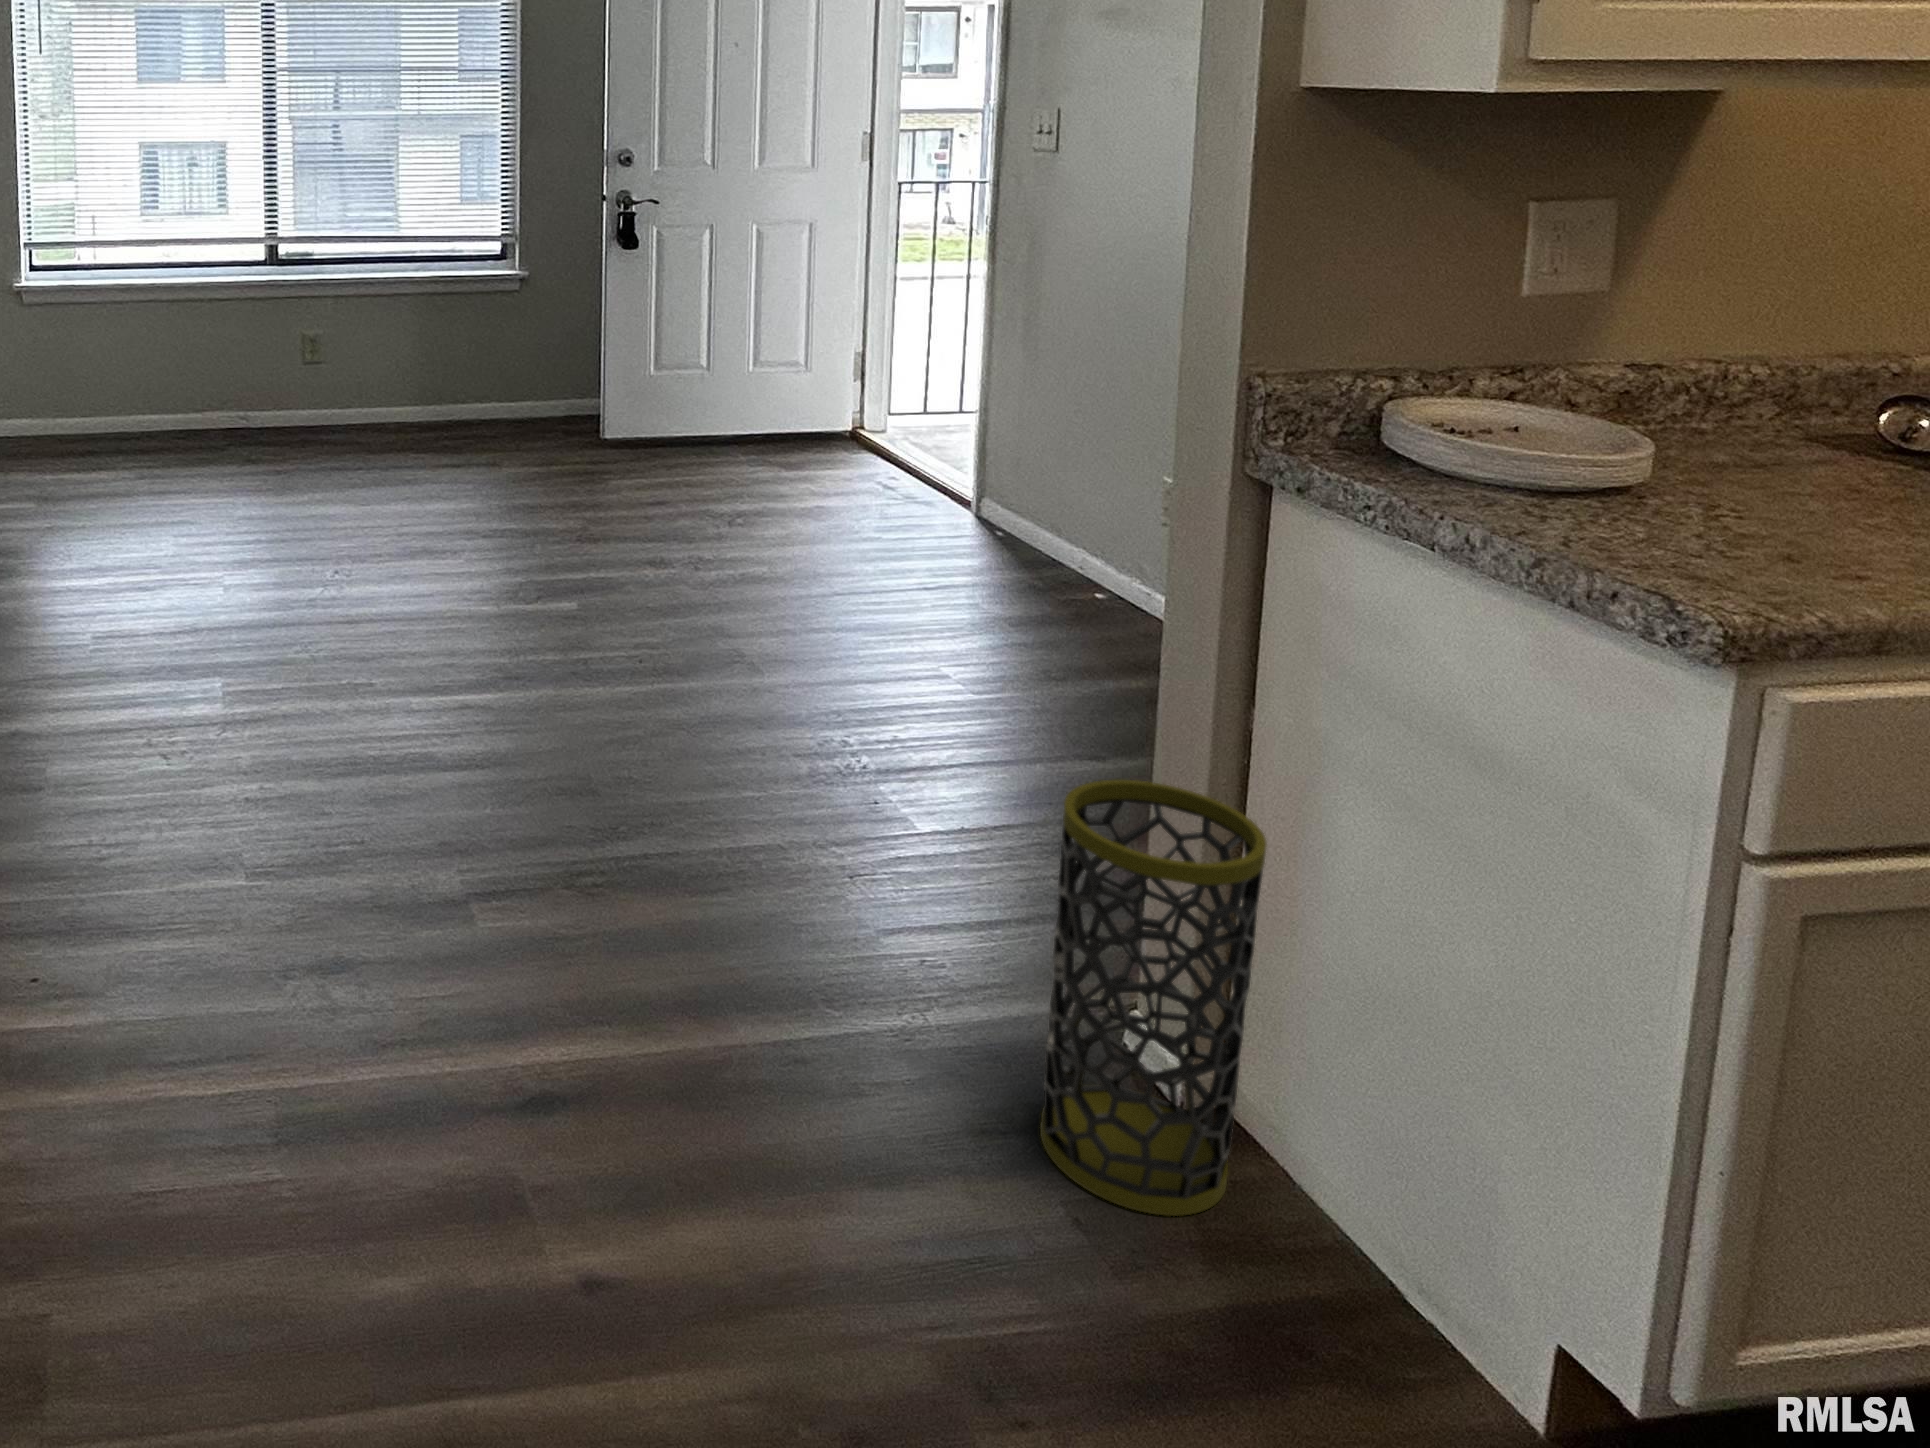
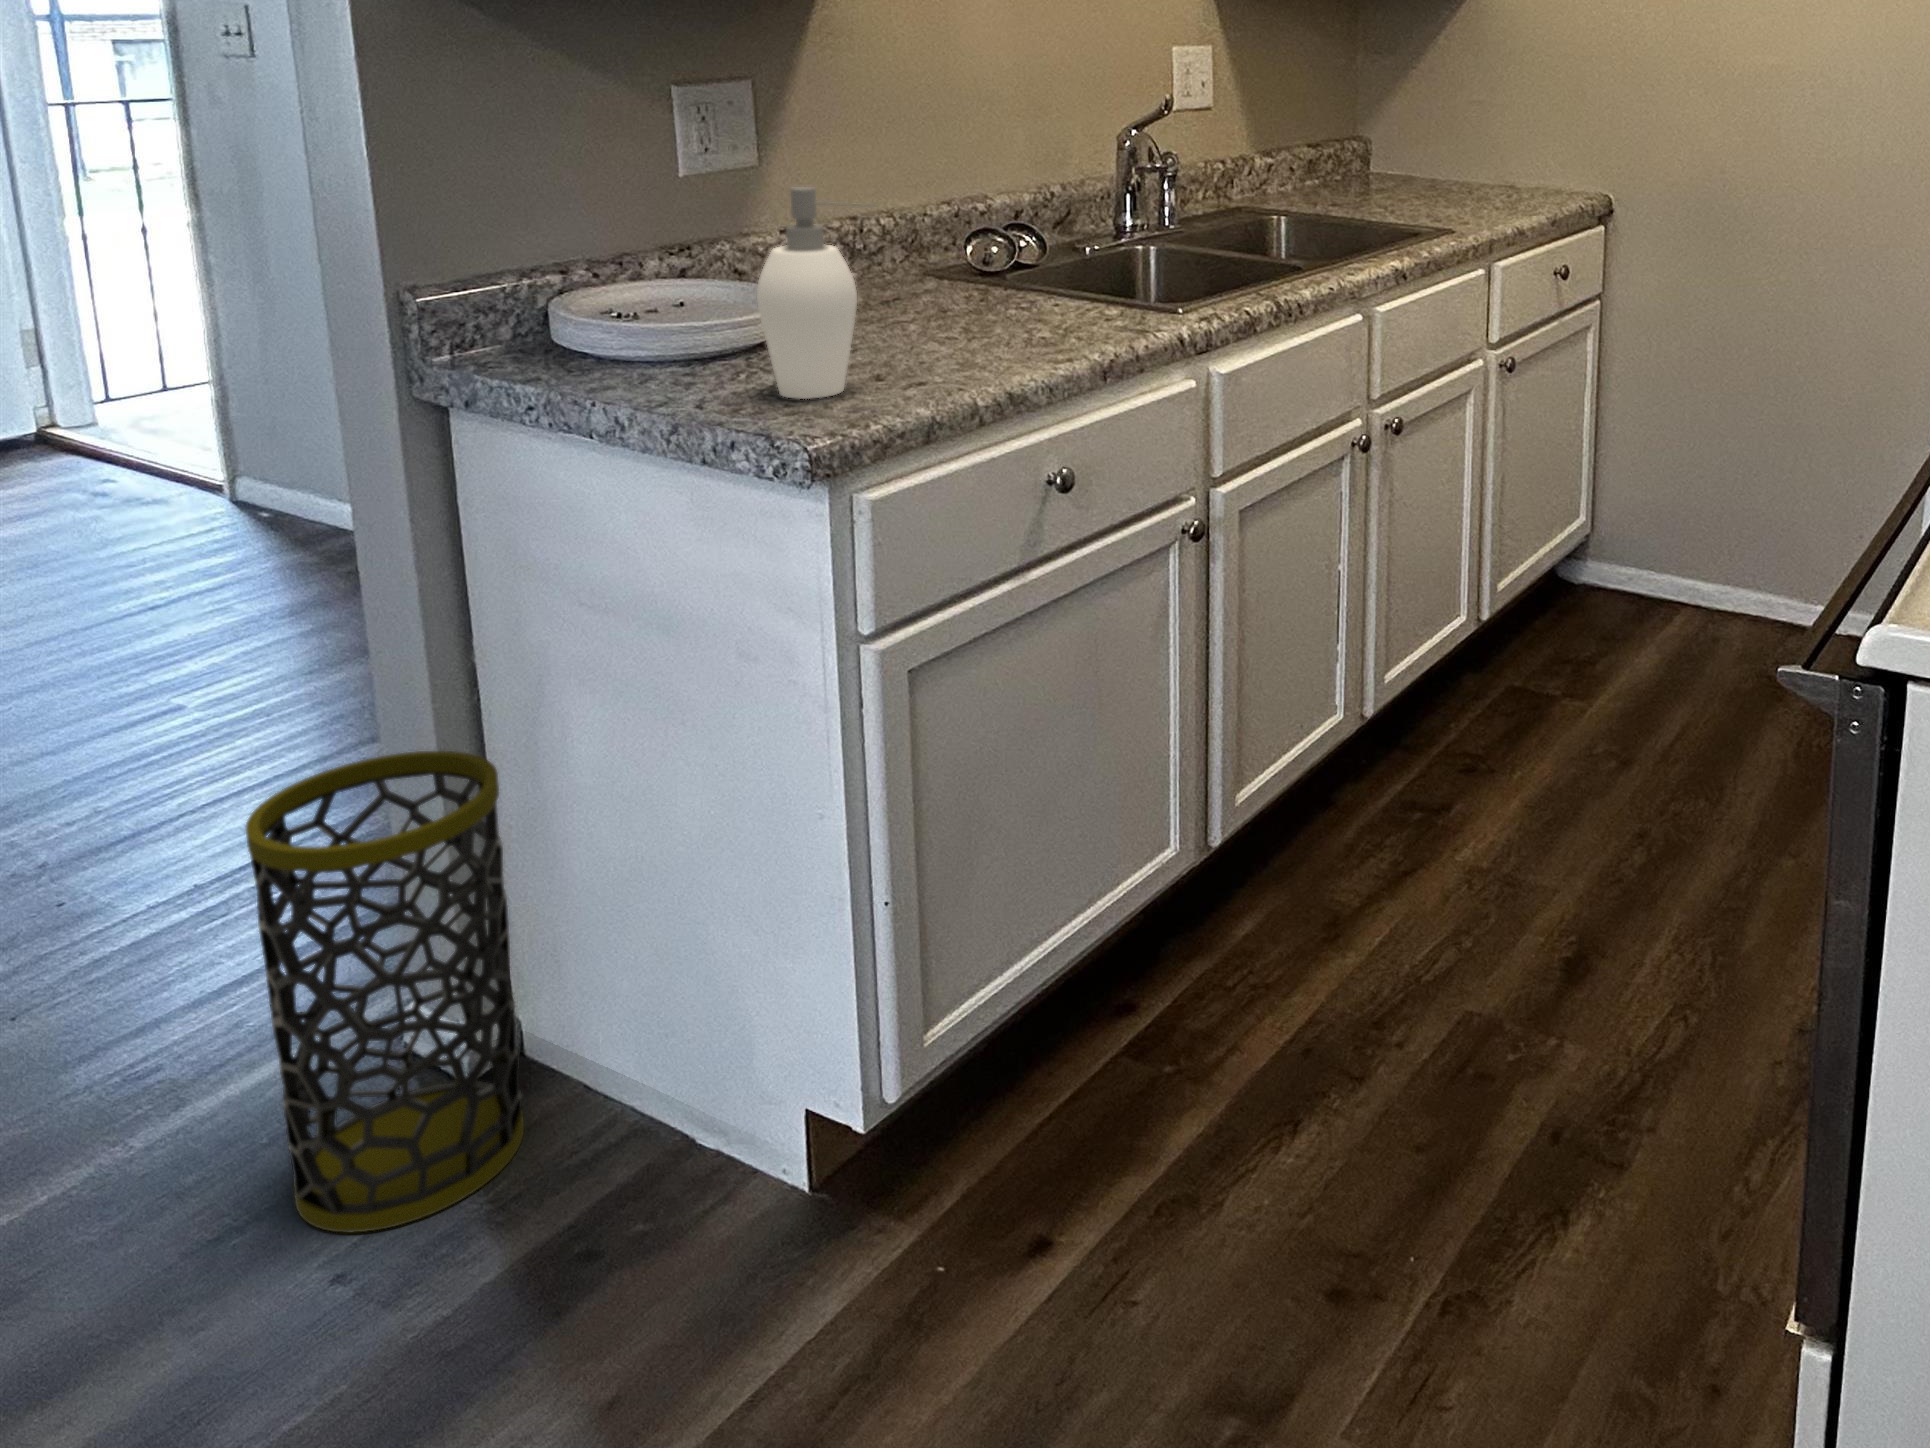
soap dispenser: none [1656,325,1850,567] -> present [757,187,875,399]

